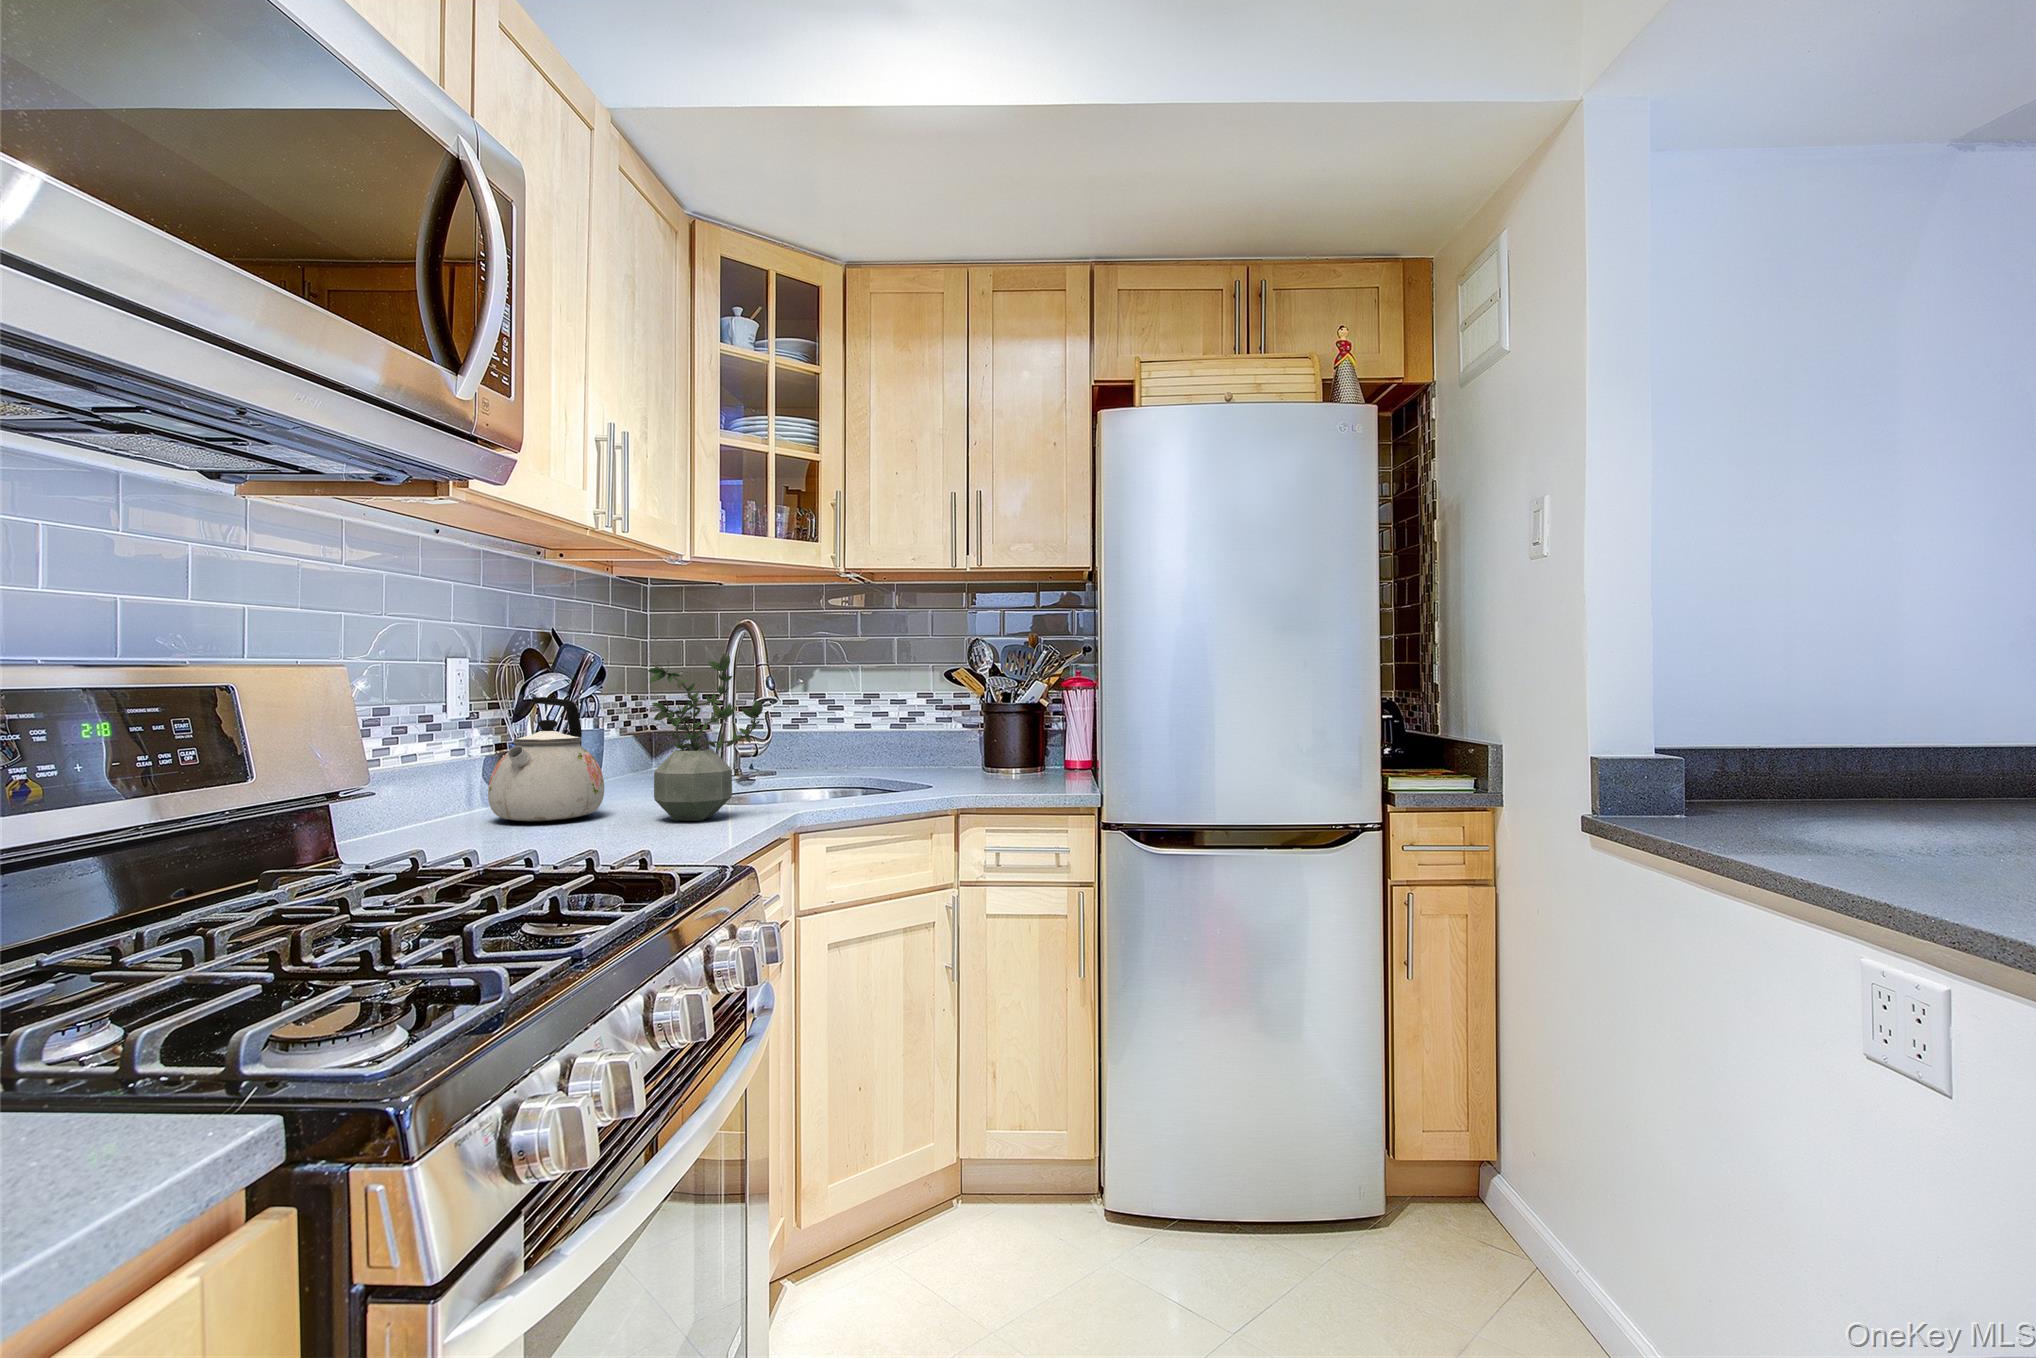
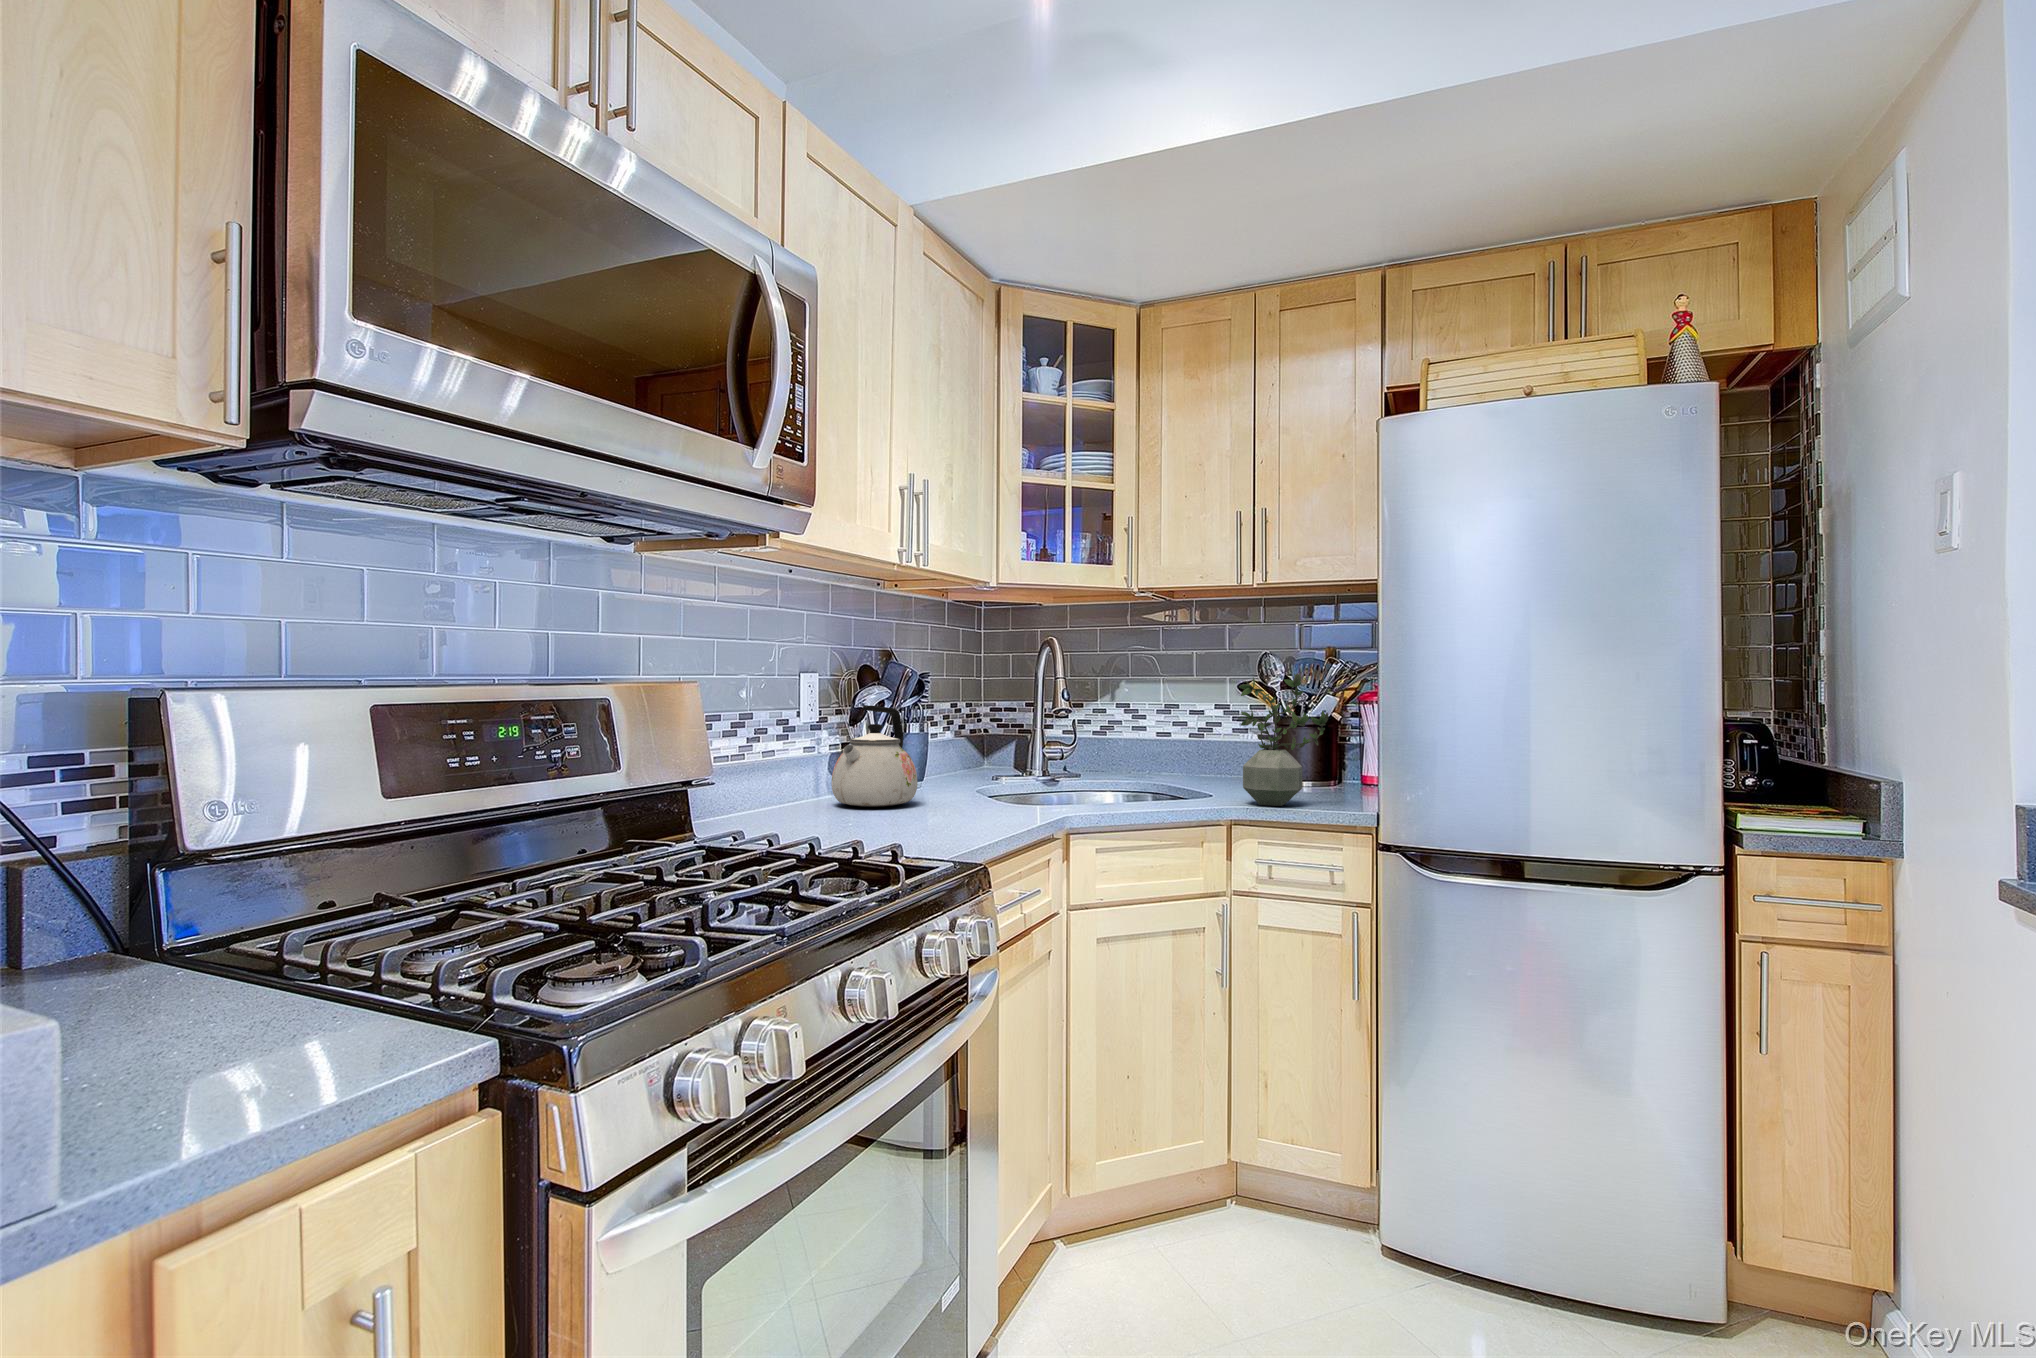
potted plant: present [648,653,763,820] -> present [1239,673,1328,806]

